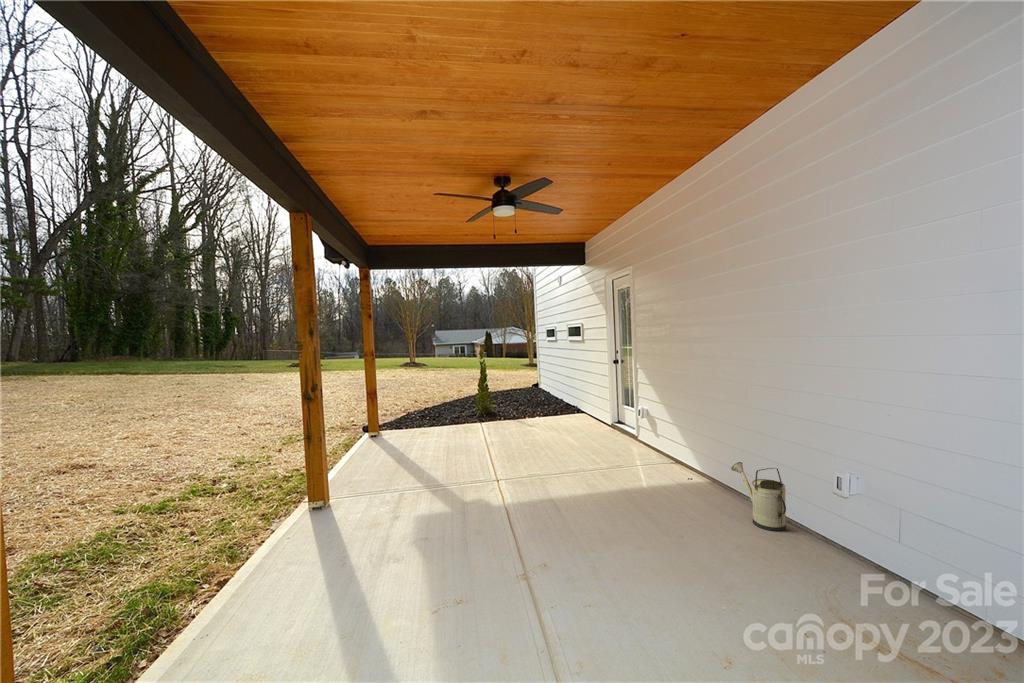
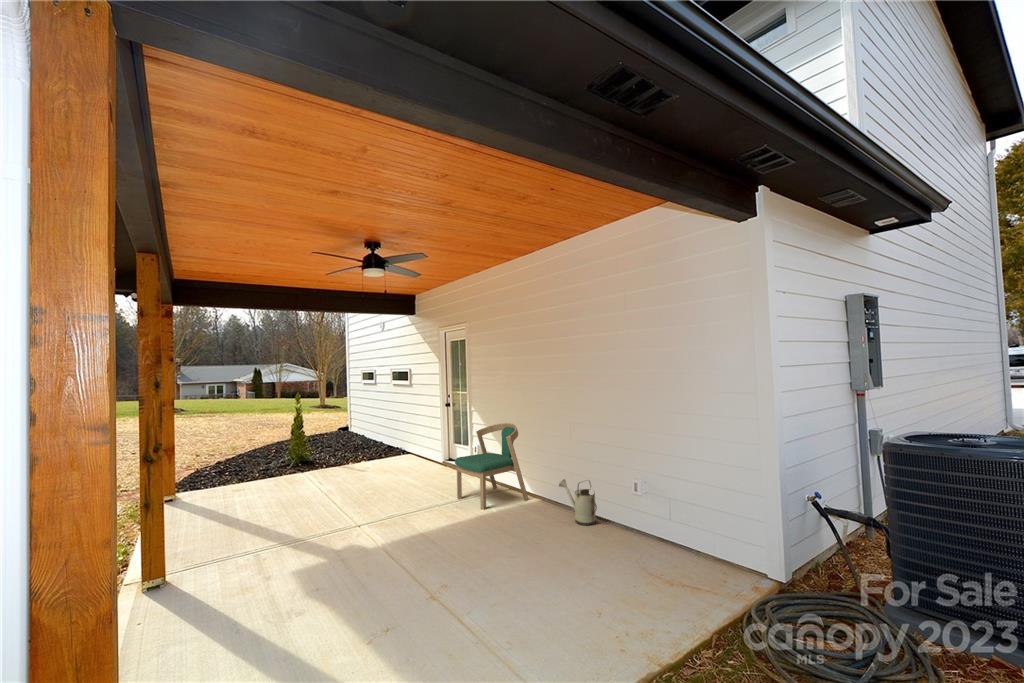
dining chair: none [607,384,697,484] -> present [455,423,528,510]

